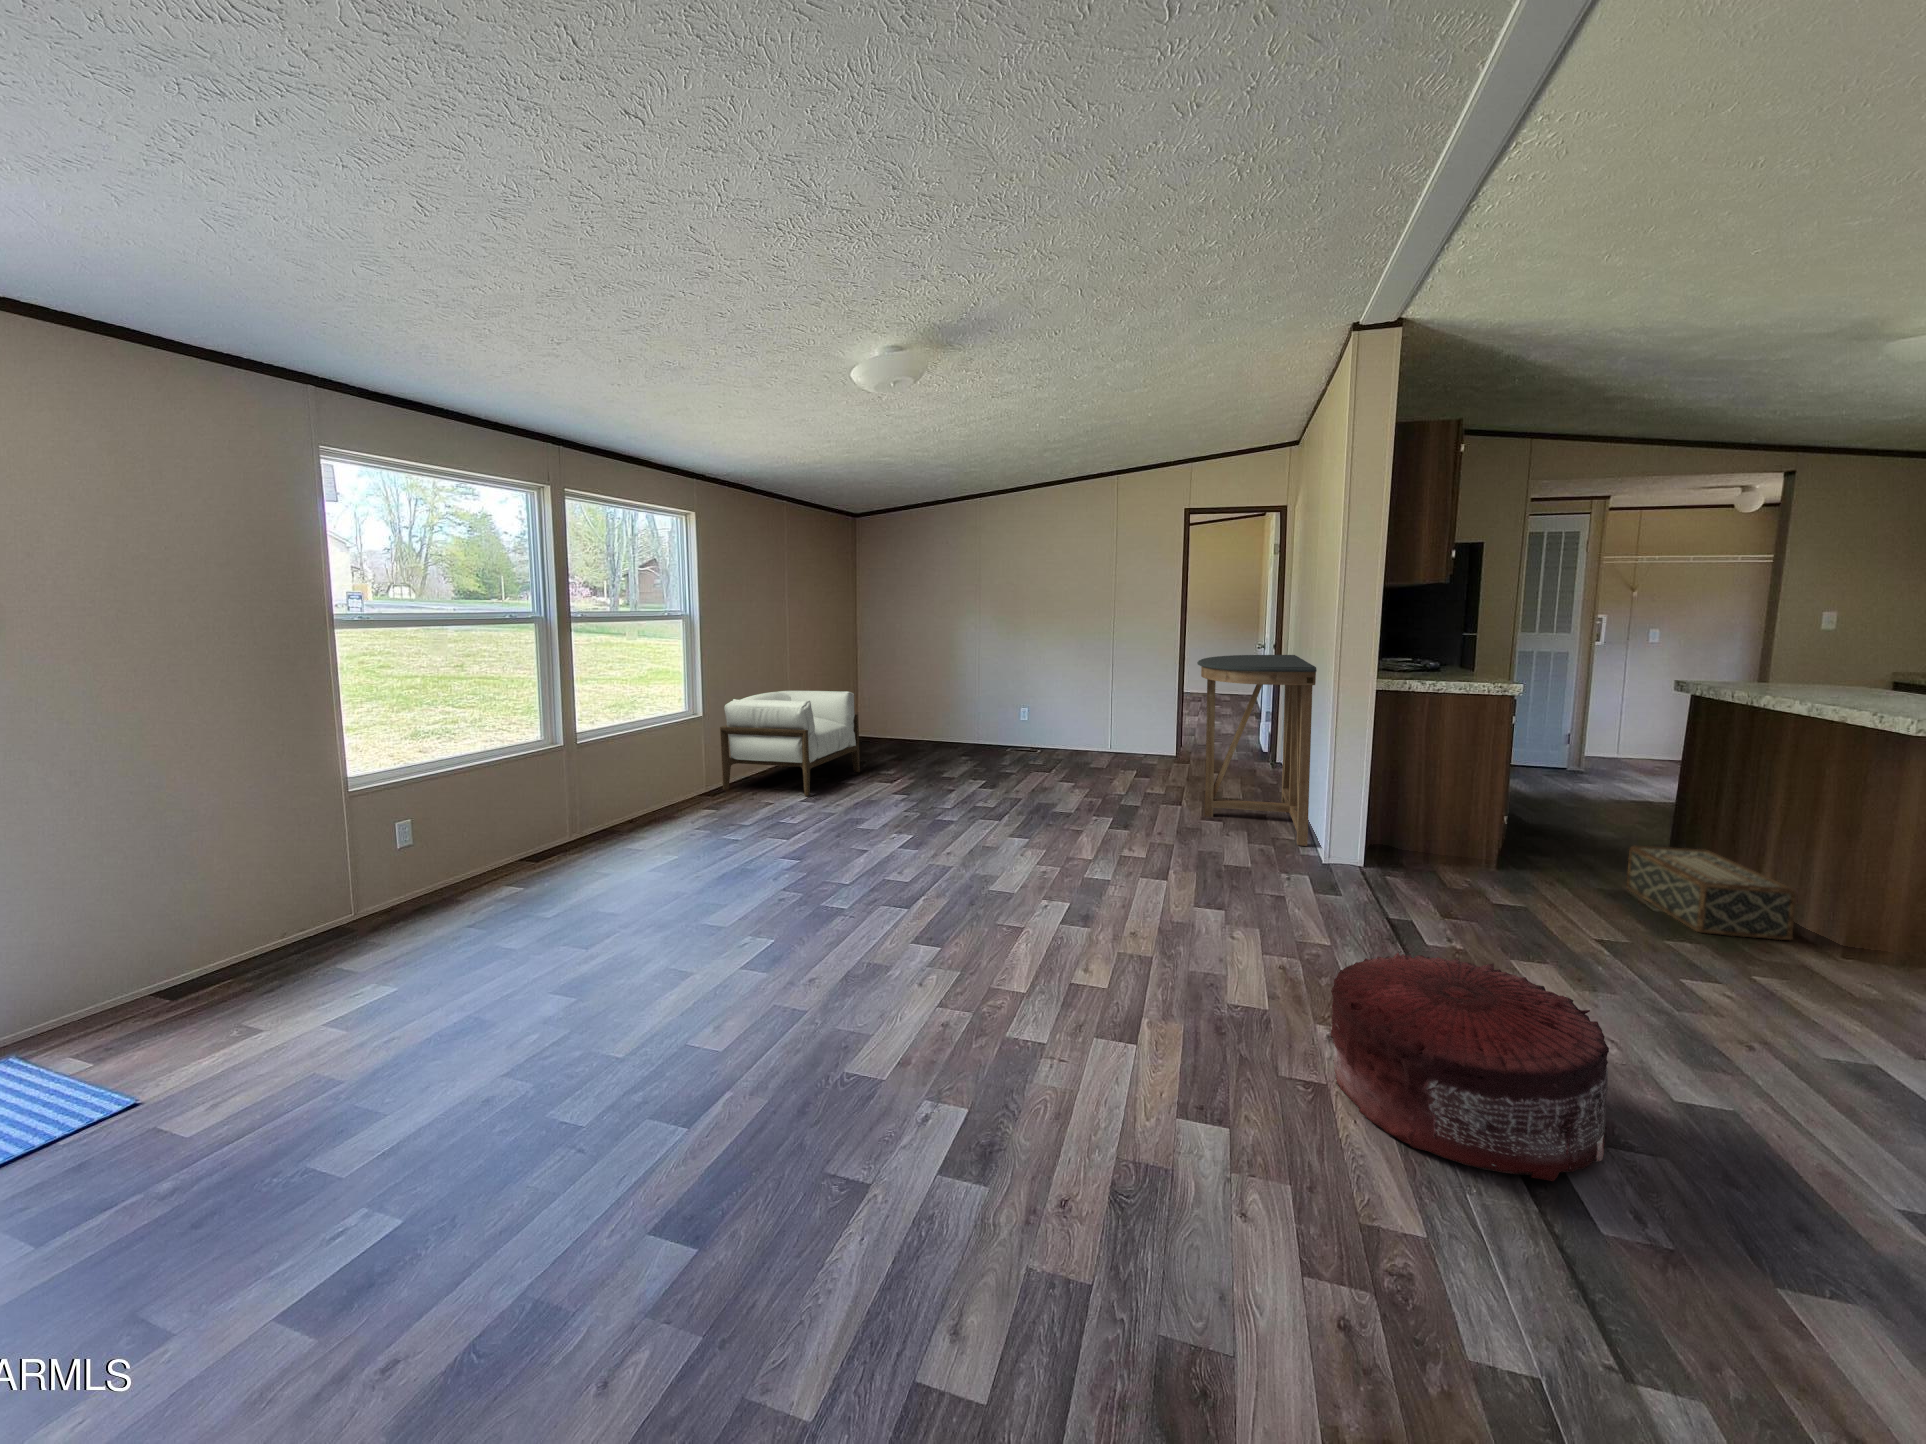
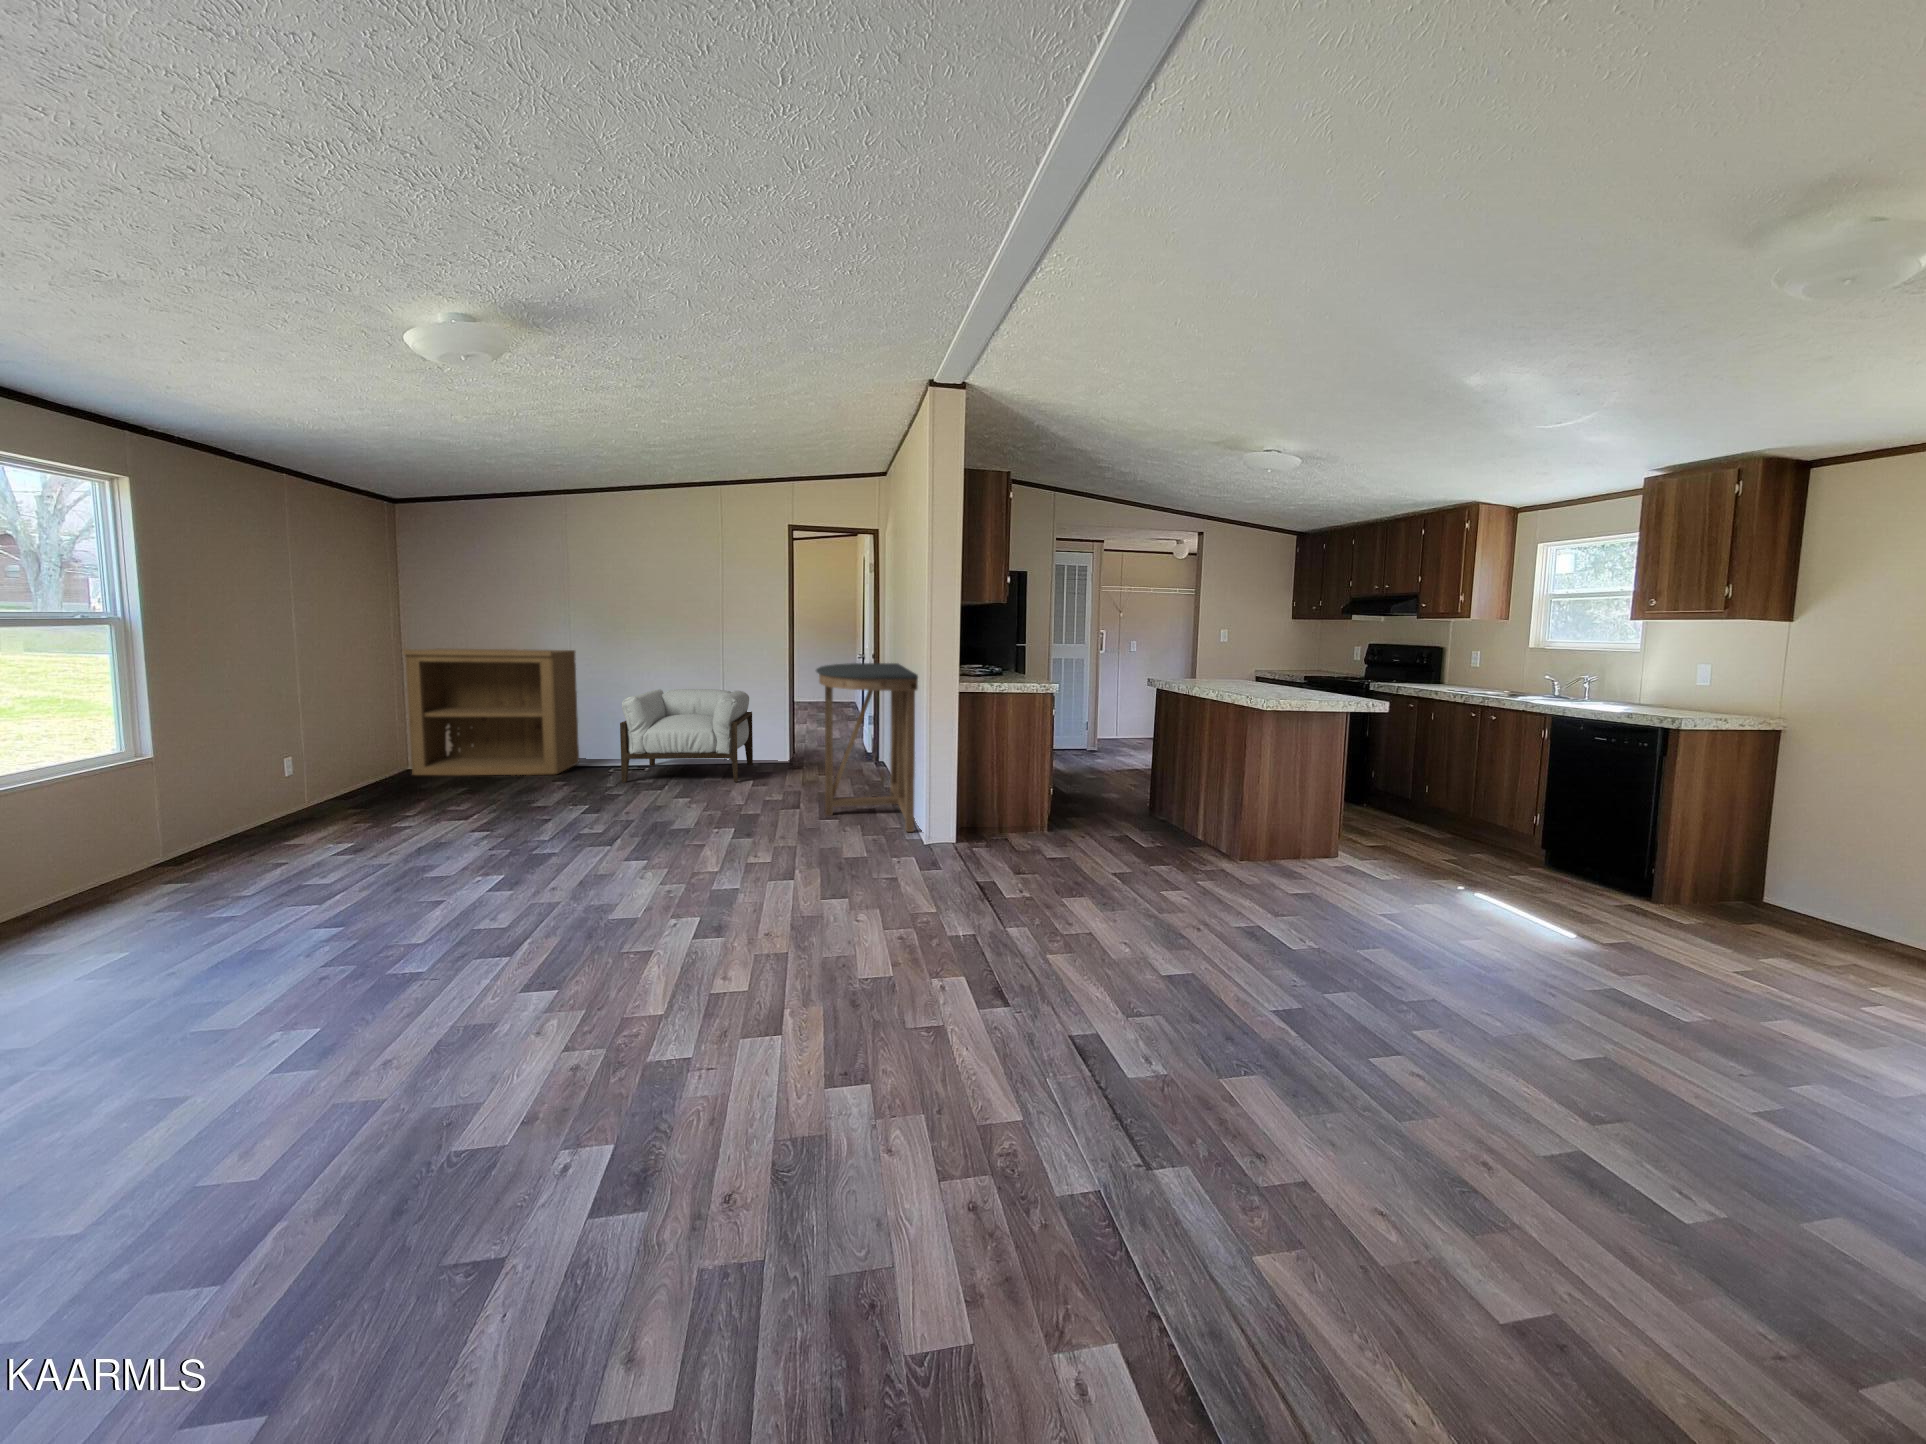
bookshelf: none [861,645,984,754] -> present [403,648,579,775]
armchair: present [720,691,860,796] -> present [620,689,753,783]
woven basket: present [1627,846,1797,940] -> none [1123,801,1207,859]
pouf: present [1330,953,1609,1181] -> none [944,901,1119,1055]

